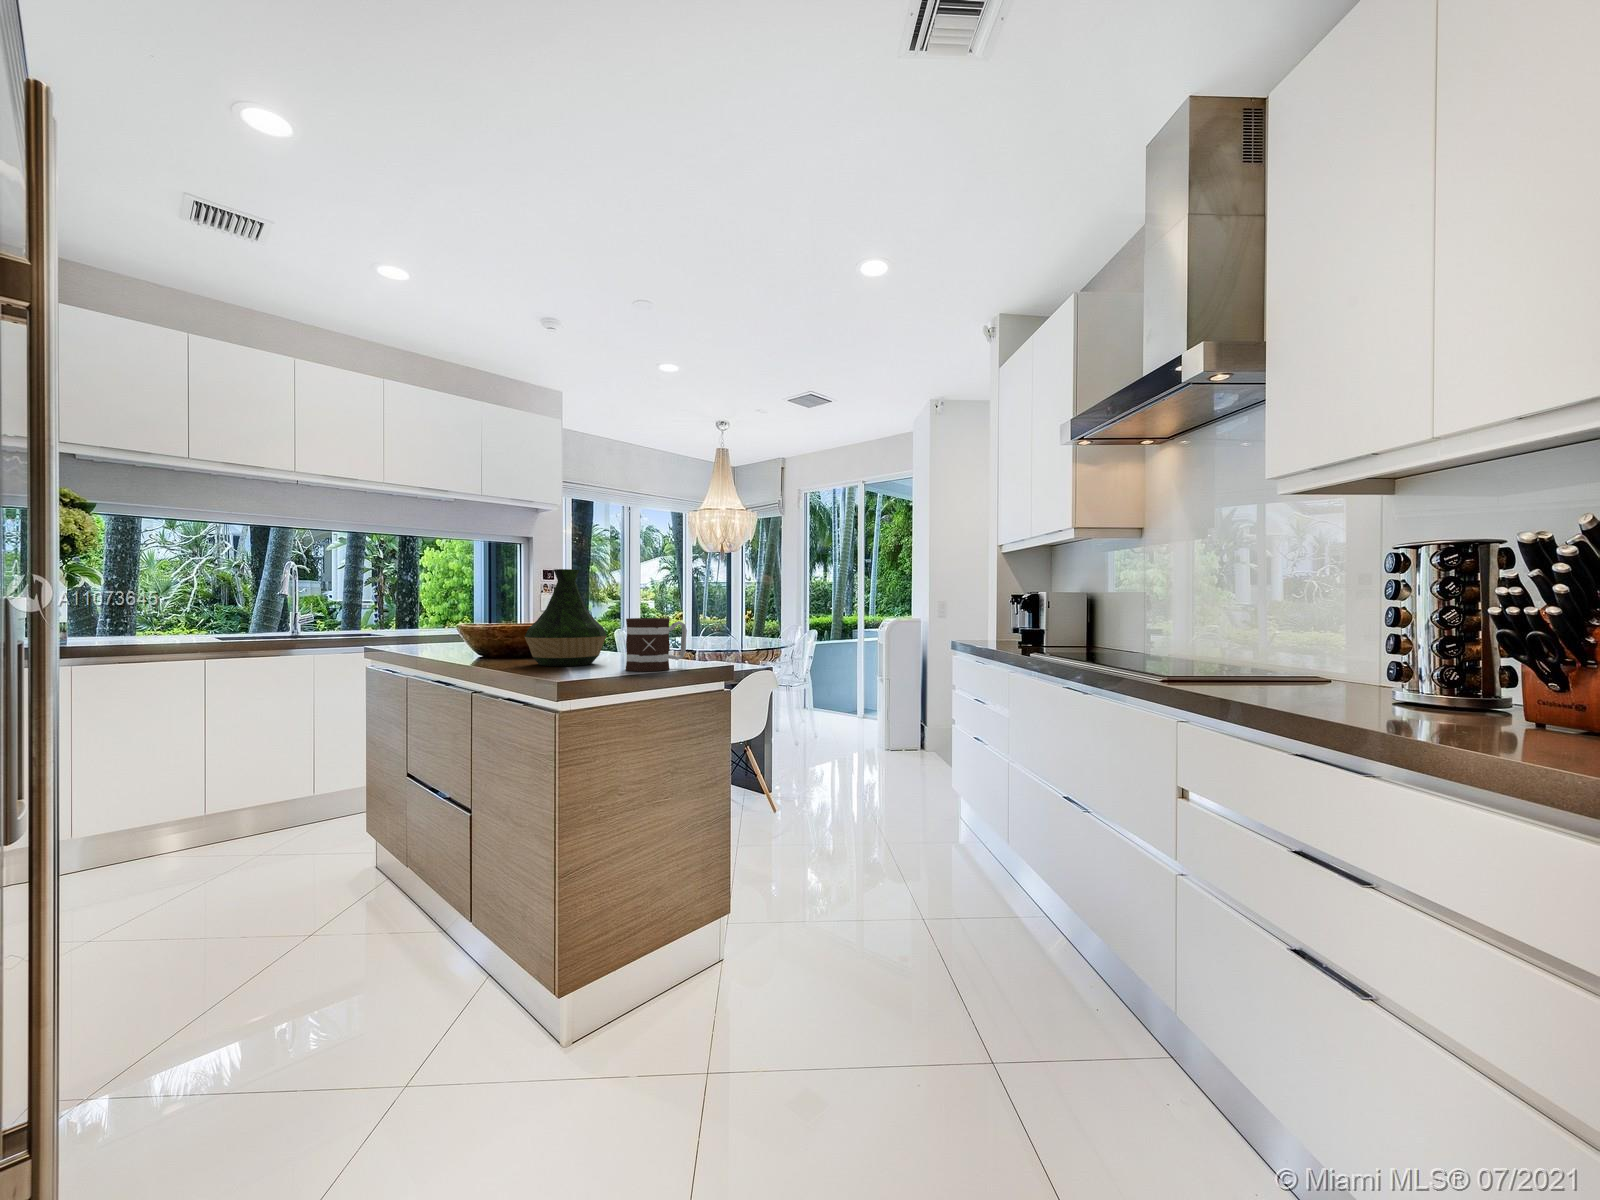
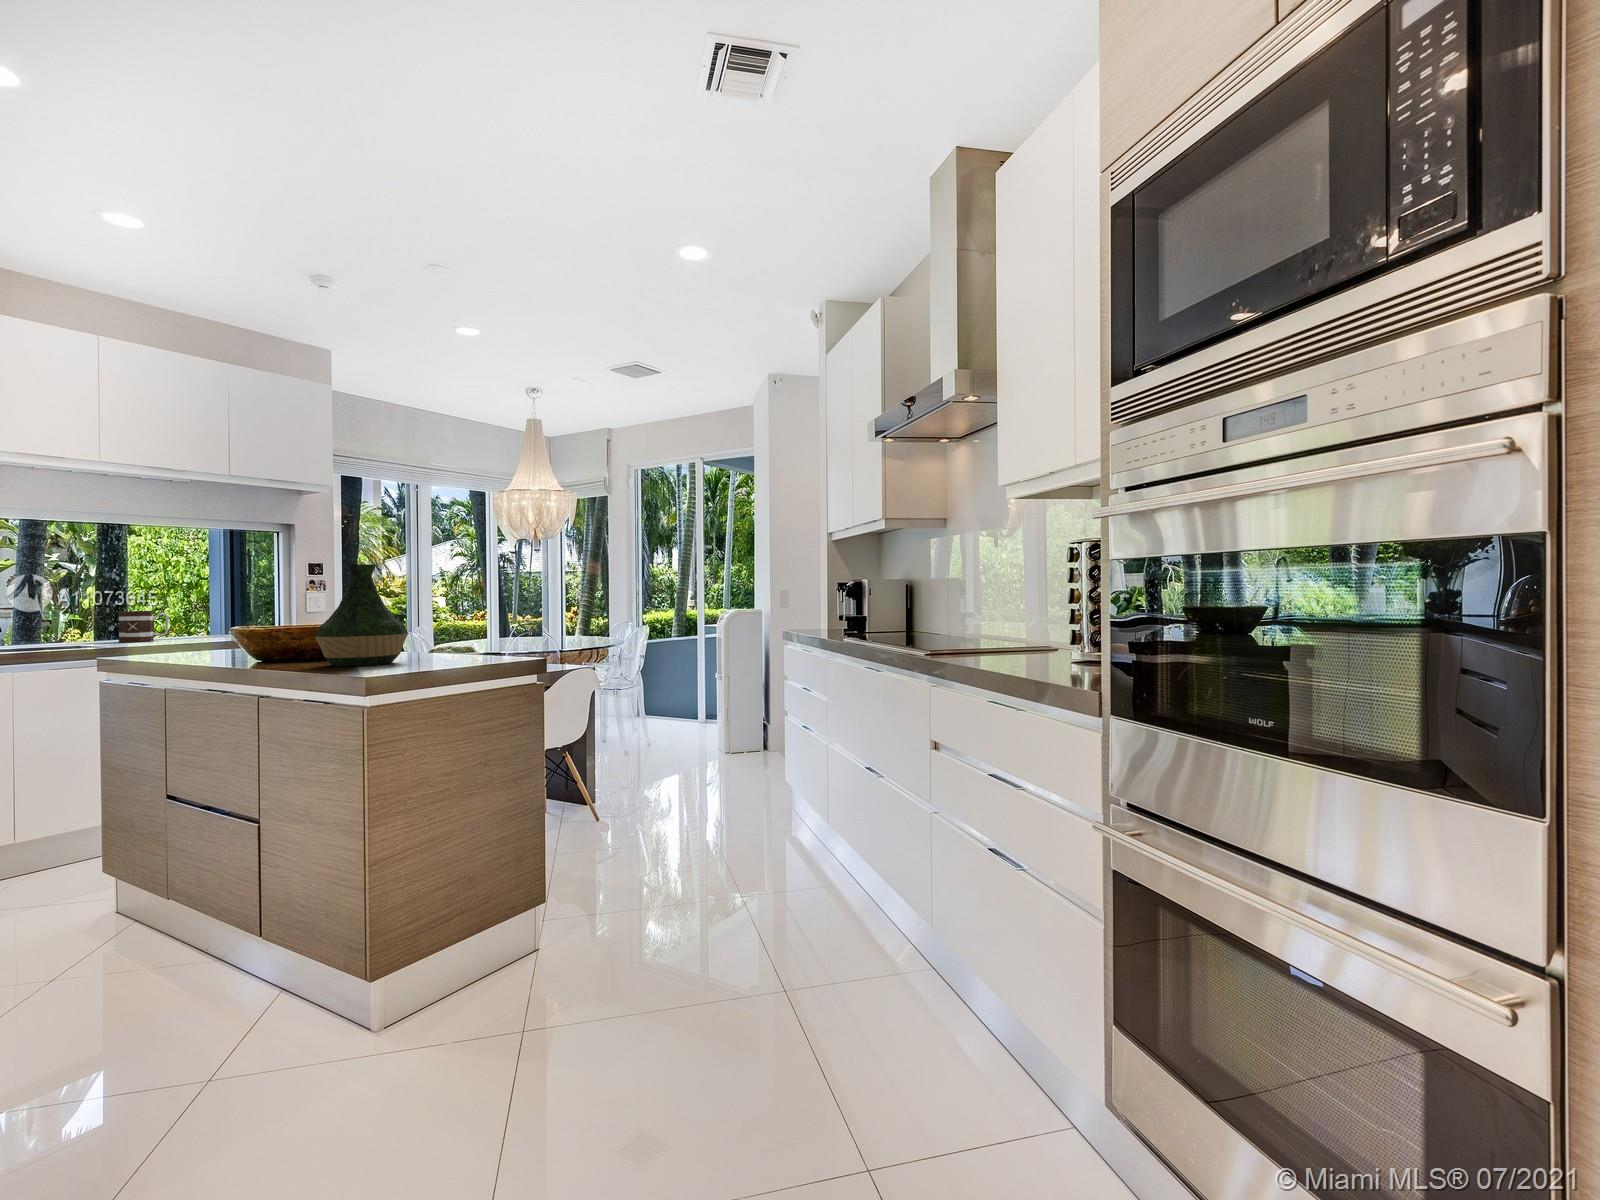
mug: present [626,618,687,671] -> present [118,611,169,642]

